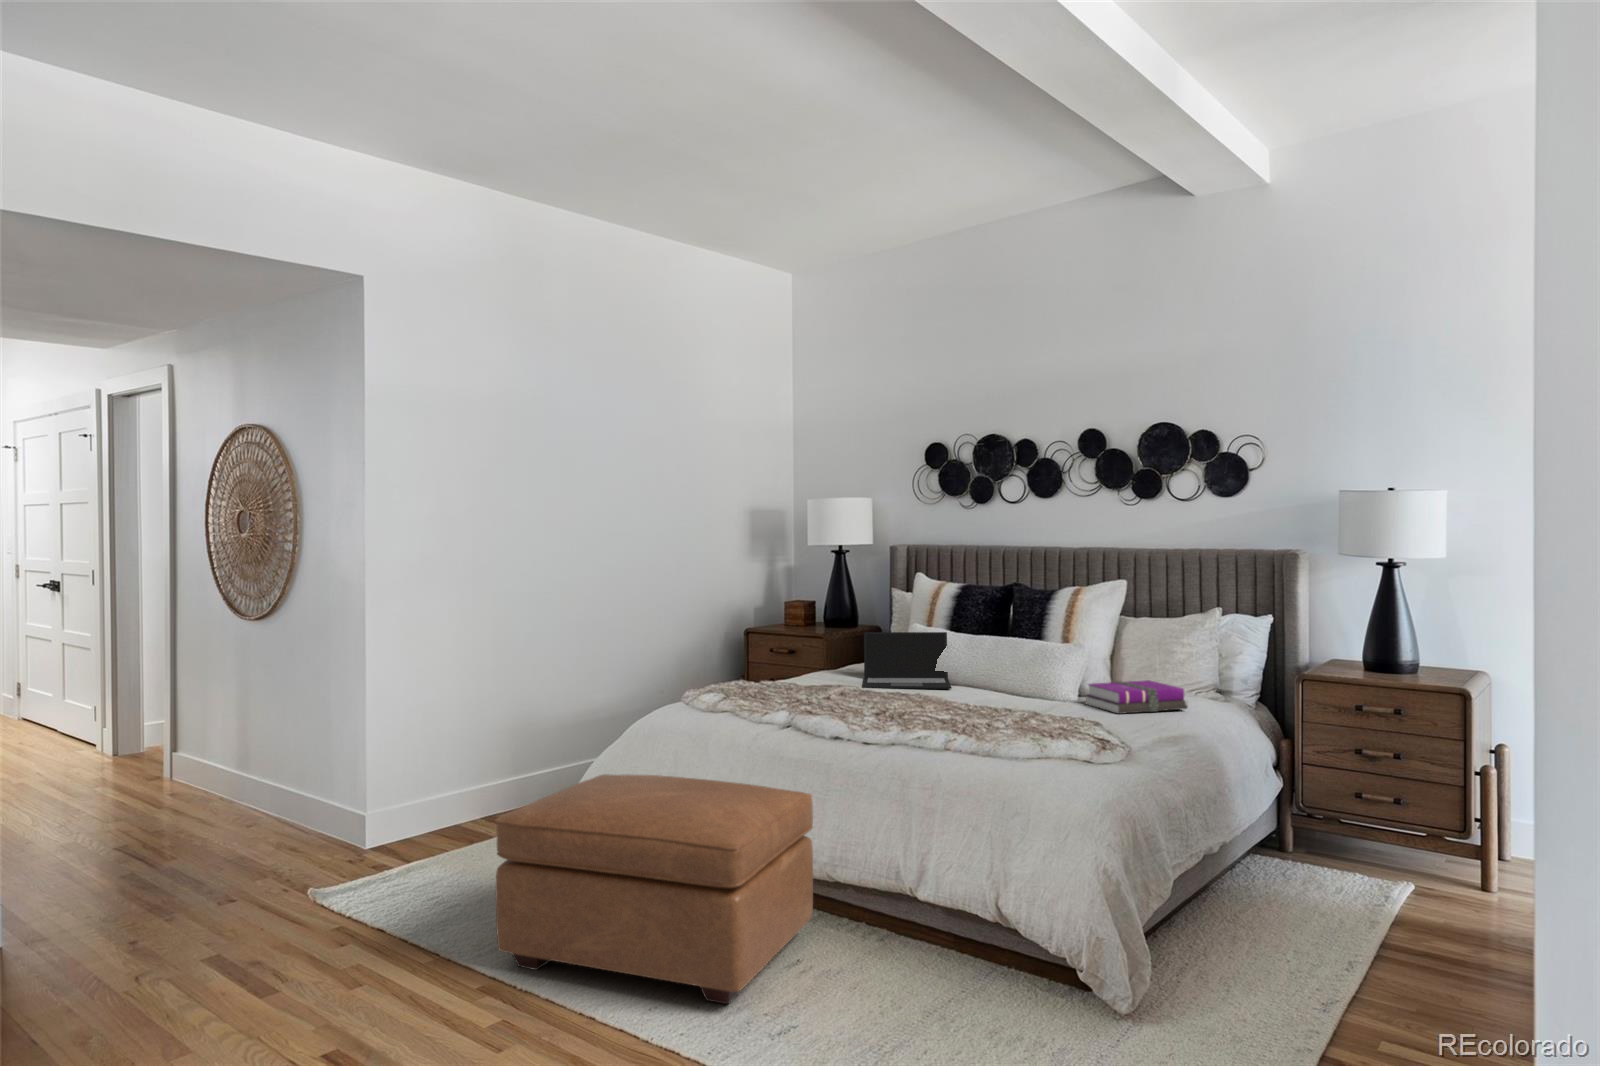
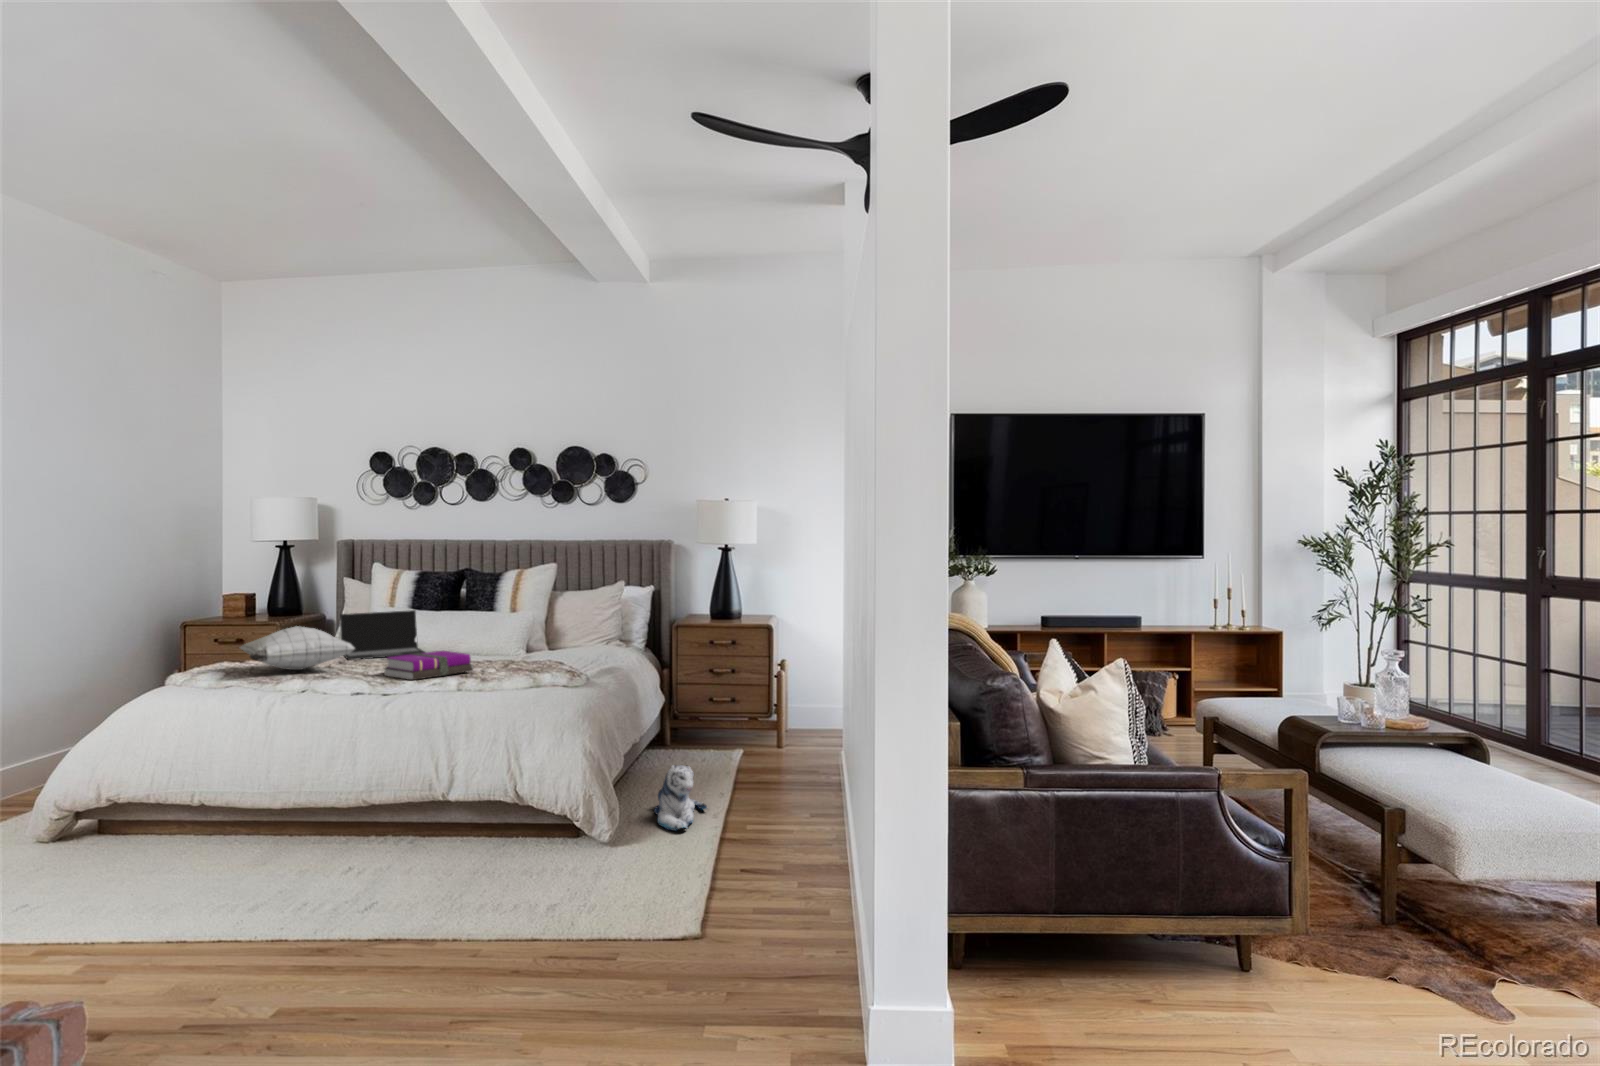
pillow: none [740,646,851,697] -> present [240,626,355,670]
notebook: present [1085,680,1188,714] -> present [384,651,474,680]
ottoman: present [496,774,813,1004] -> none [43,737,352,930]
plush toy: none [1224,911,1317,1026] -> present [654,765,707,831]

